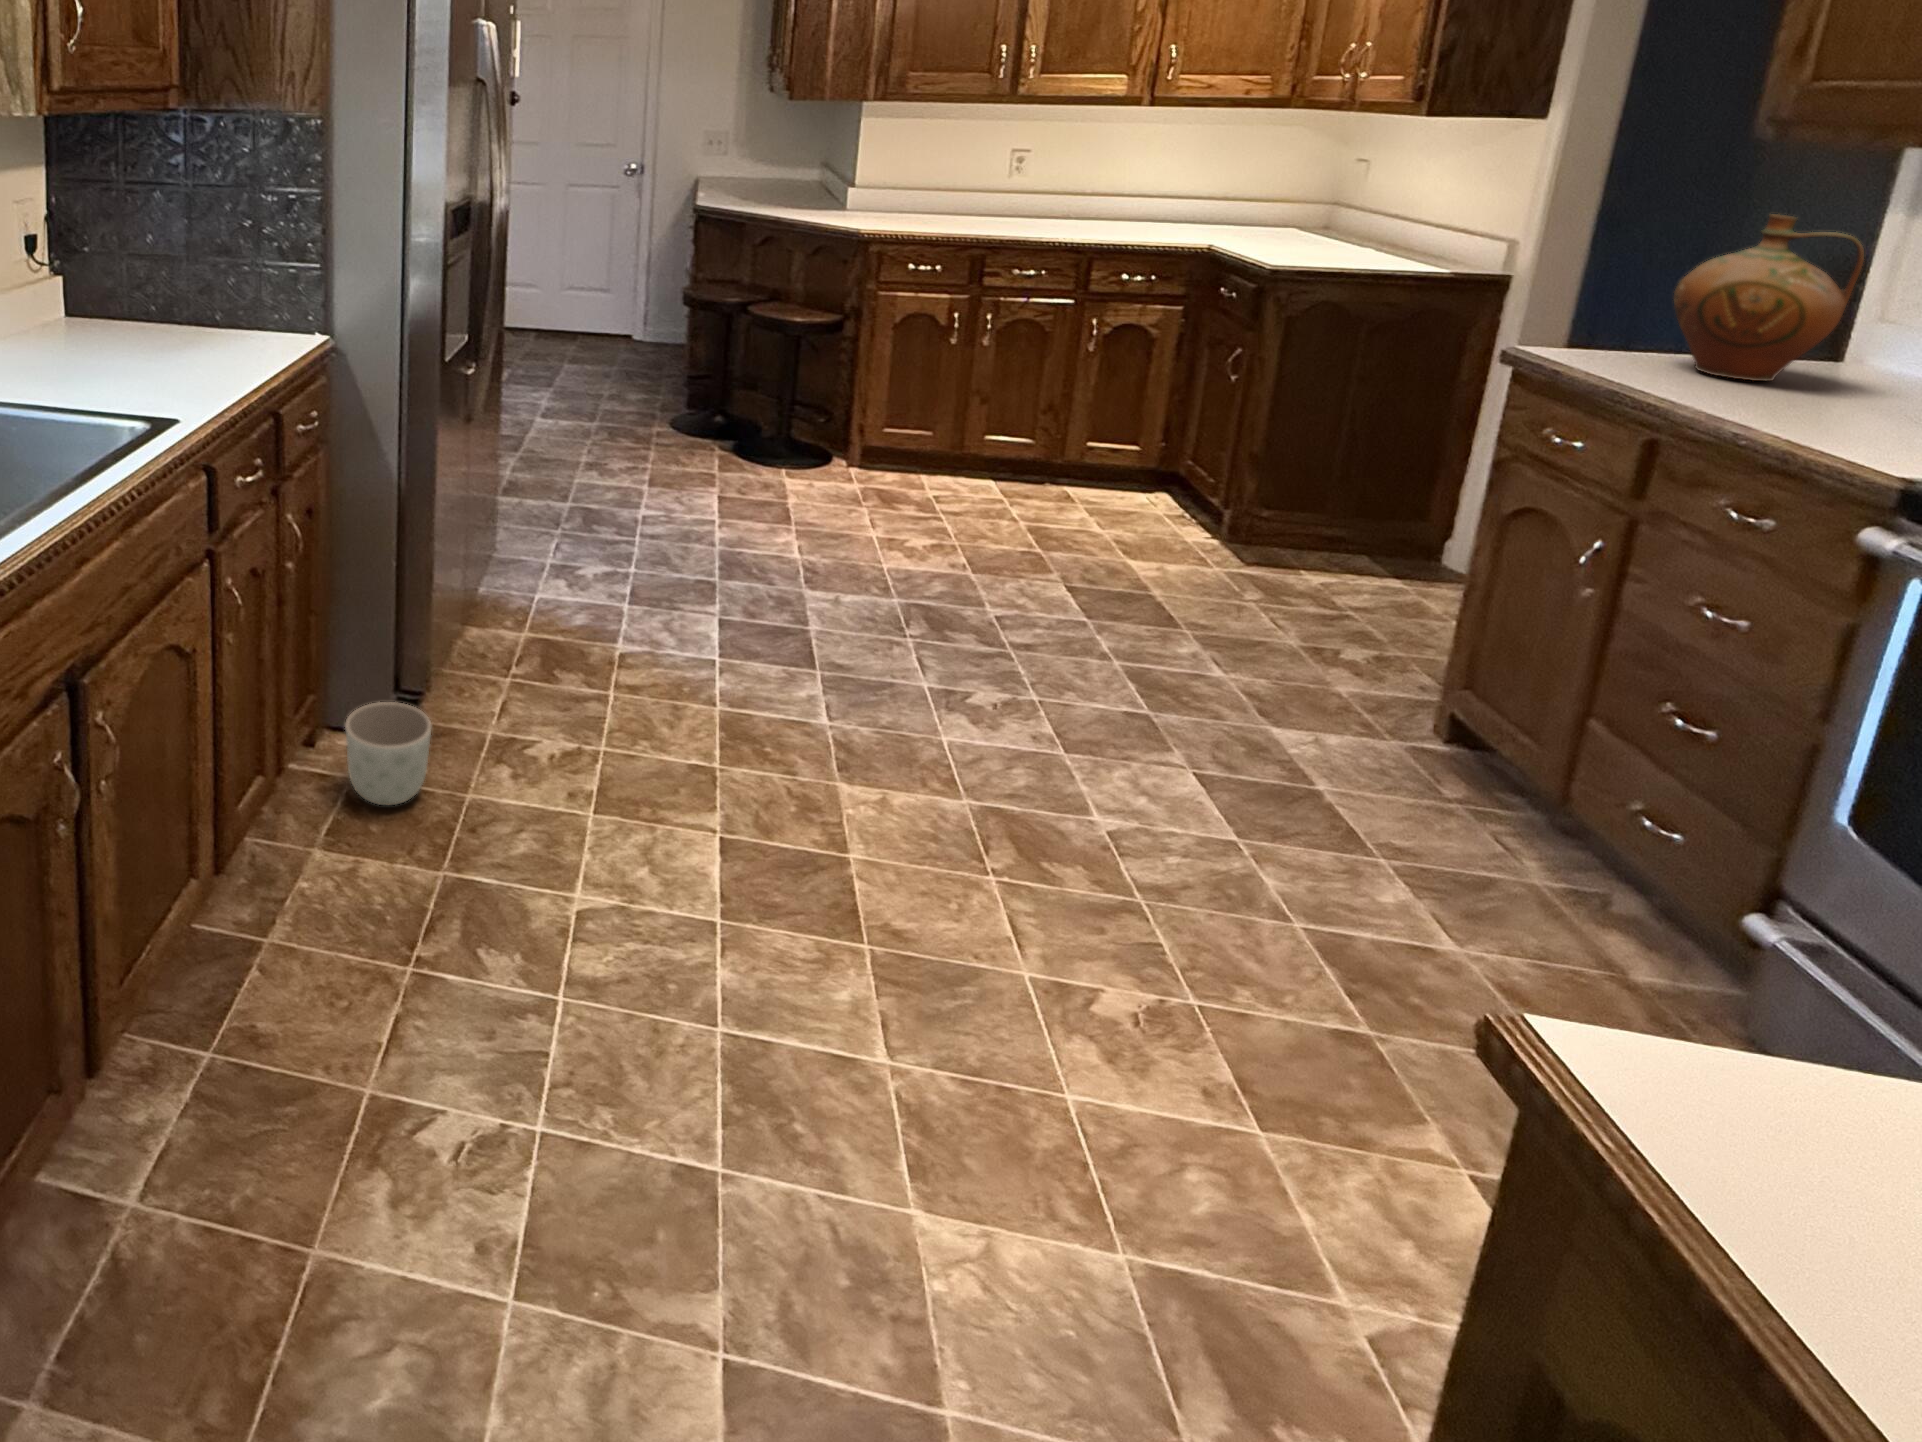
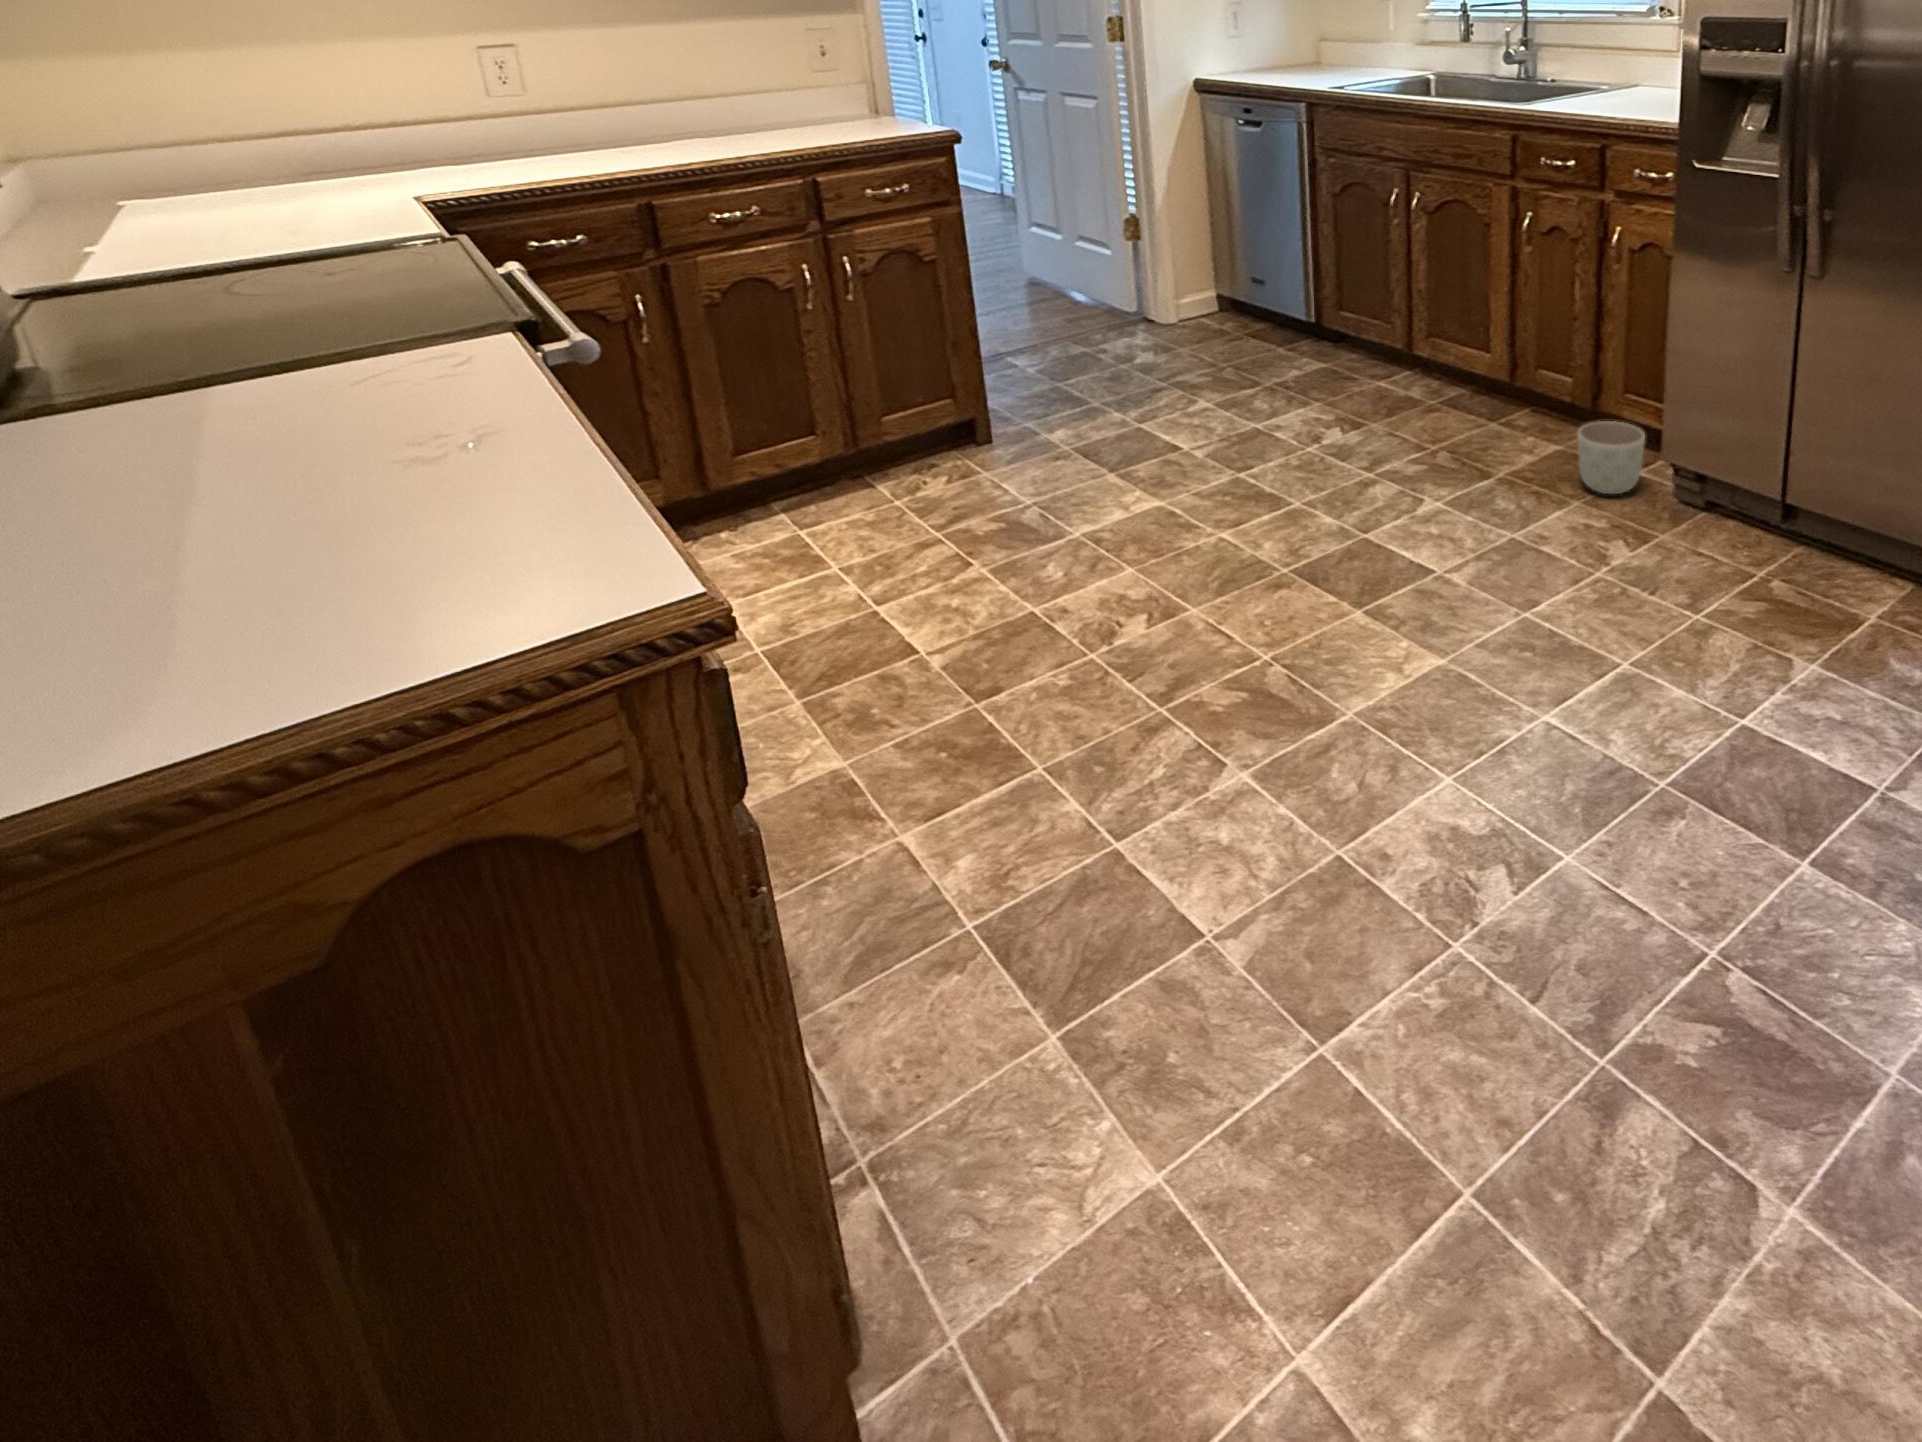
ceramic jug: present [1674,214,1864,381] -> none [103,161,486,558]

